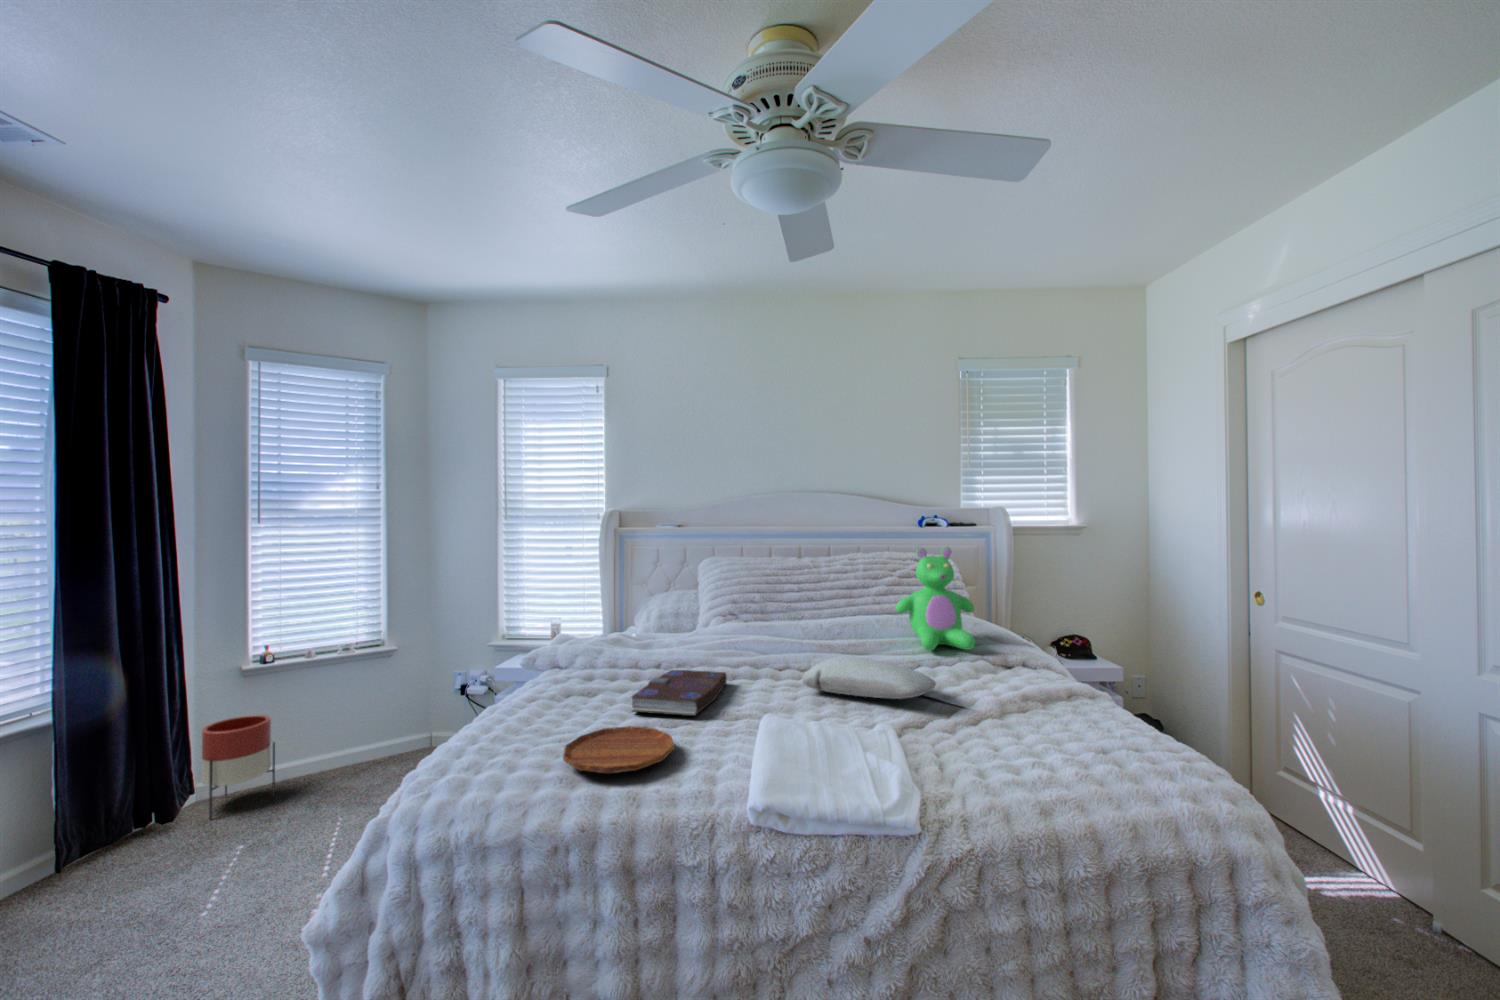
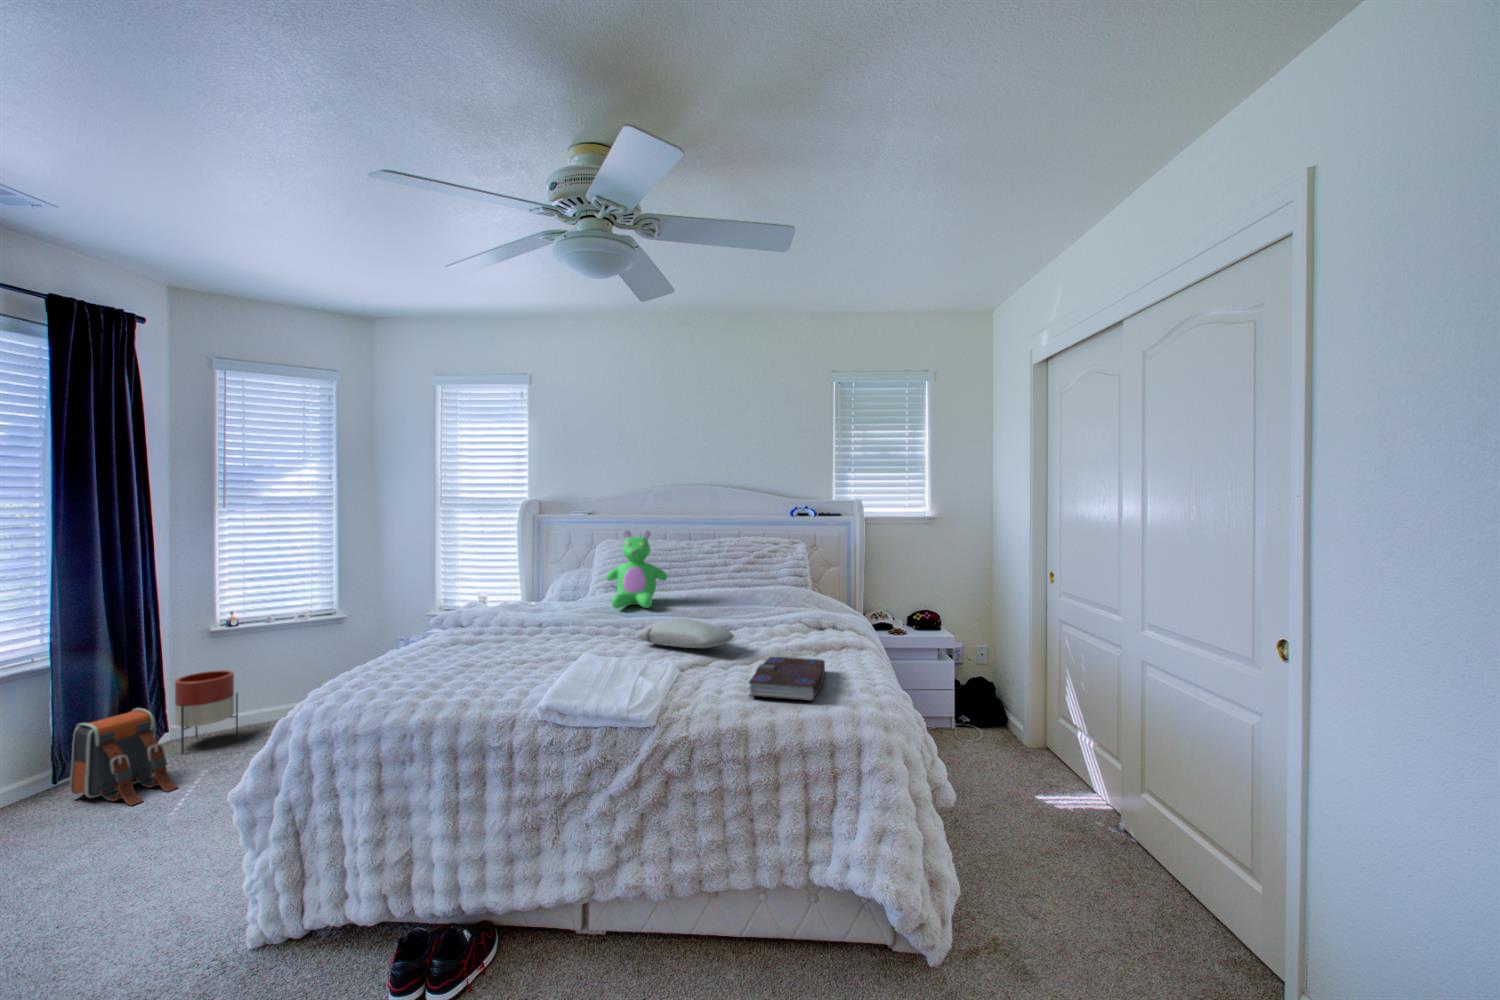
teddy bear: present [896,547,975,650] -> present [606,530,667,608]
book: present [630,670,727,716] -> present [748,657,825,701]
tray: present [563,726,675,774] -> none [424,663,512,690]
backpack: none [75,769,209,898] -> present [70,708,178,806]

